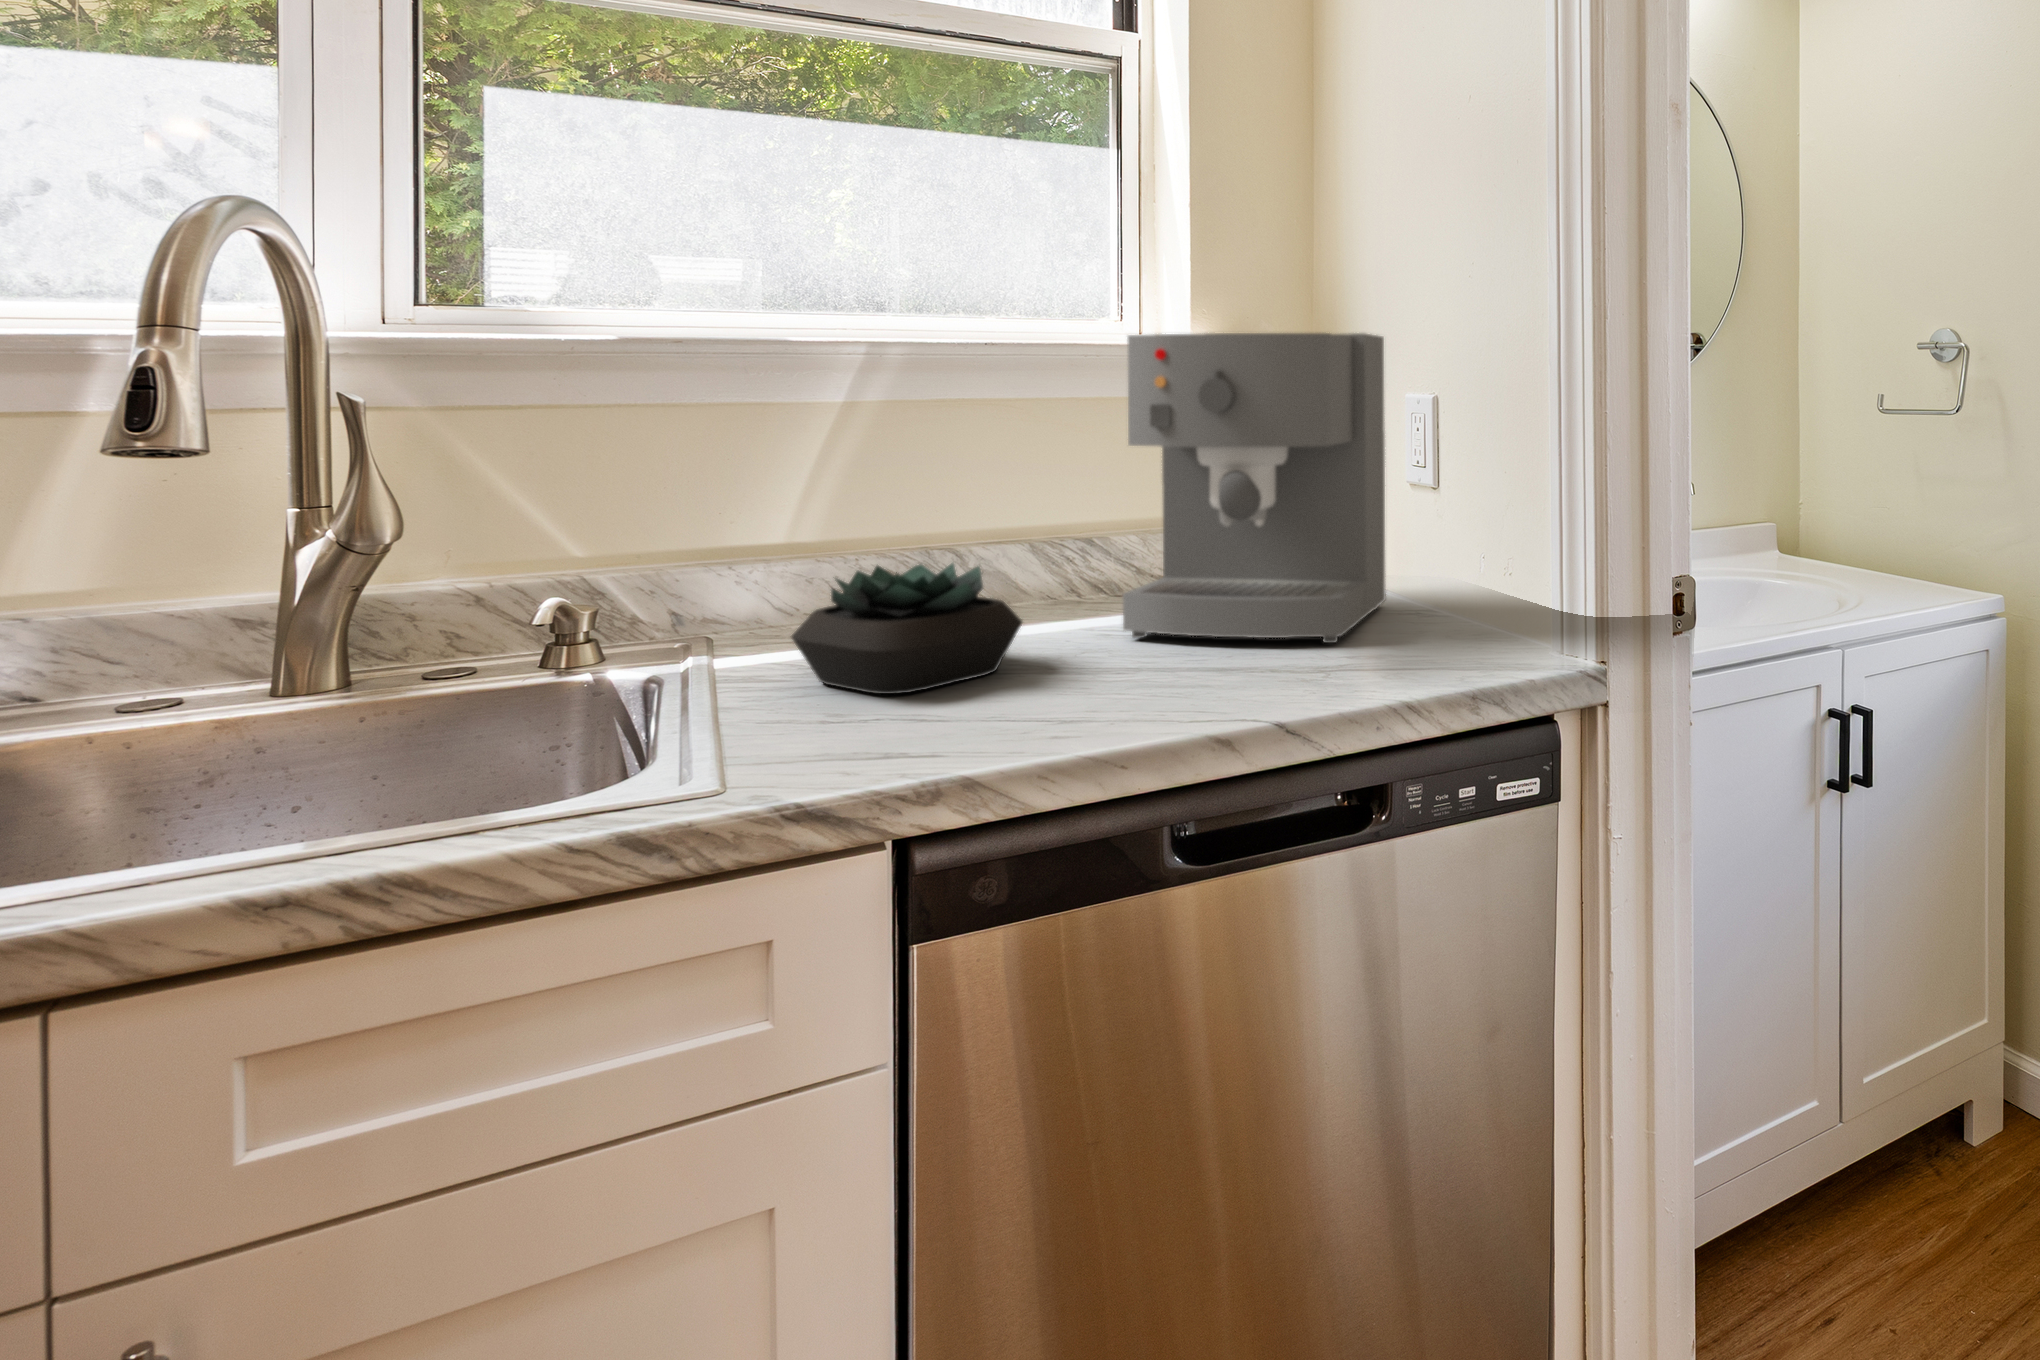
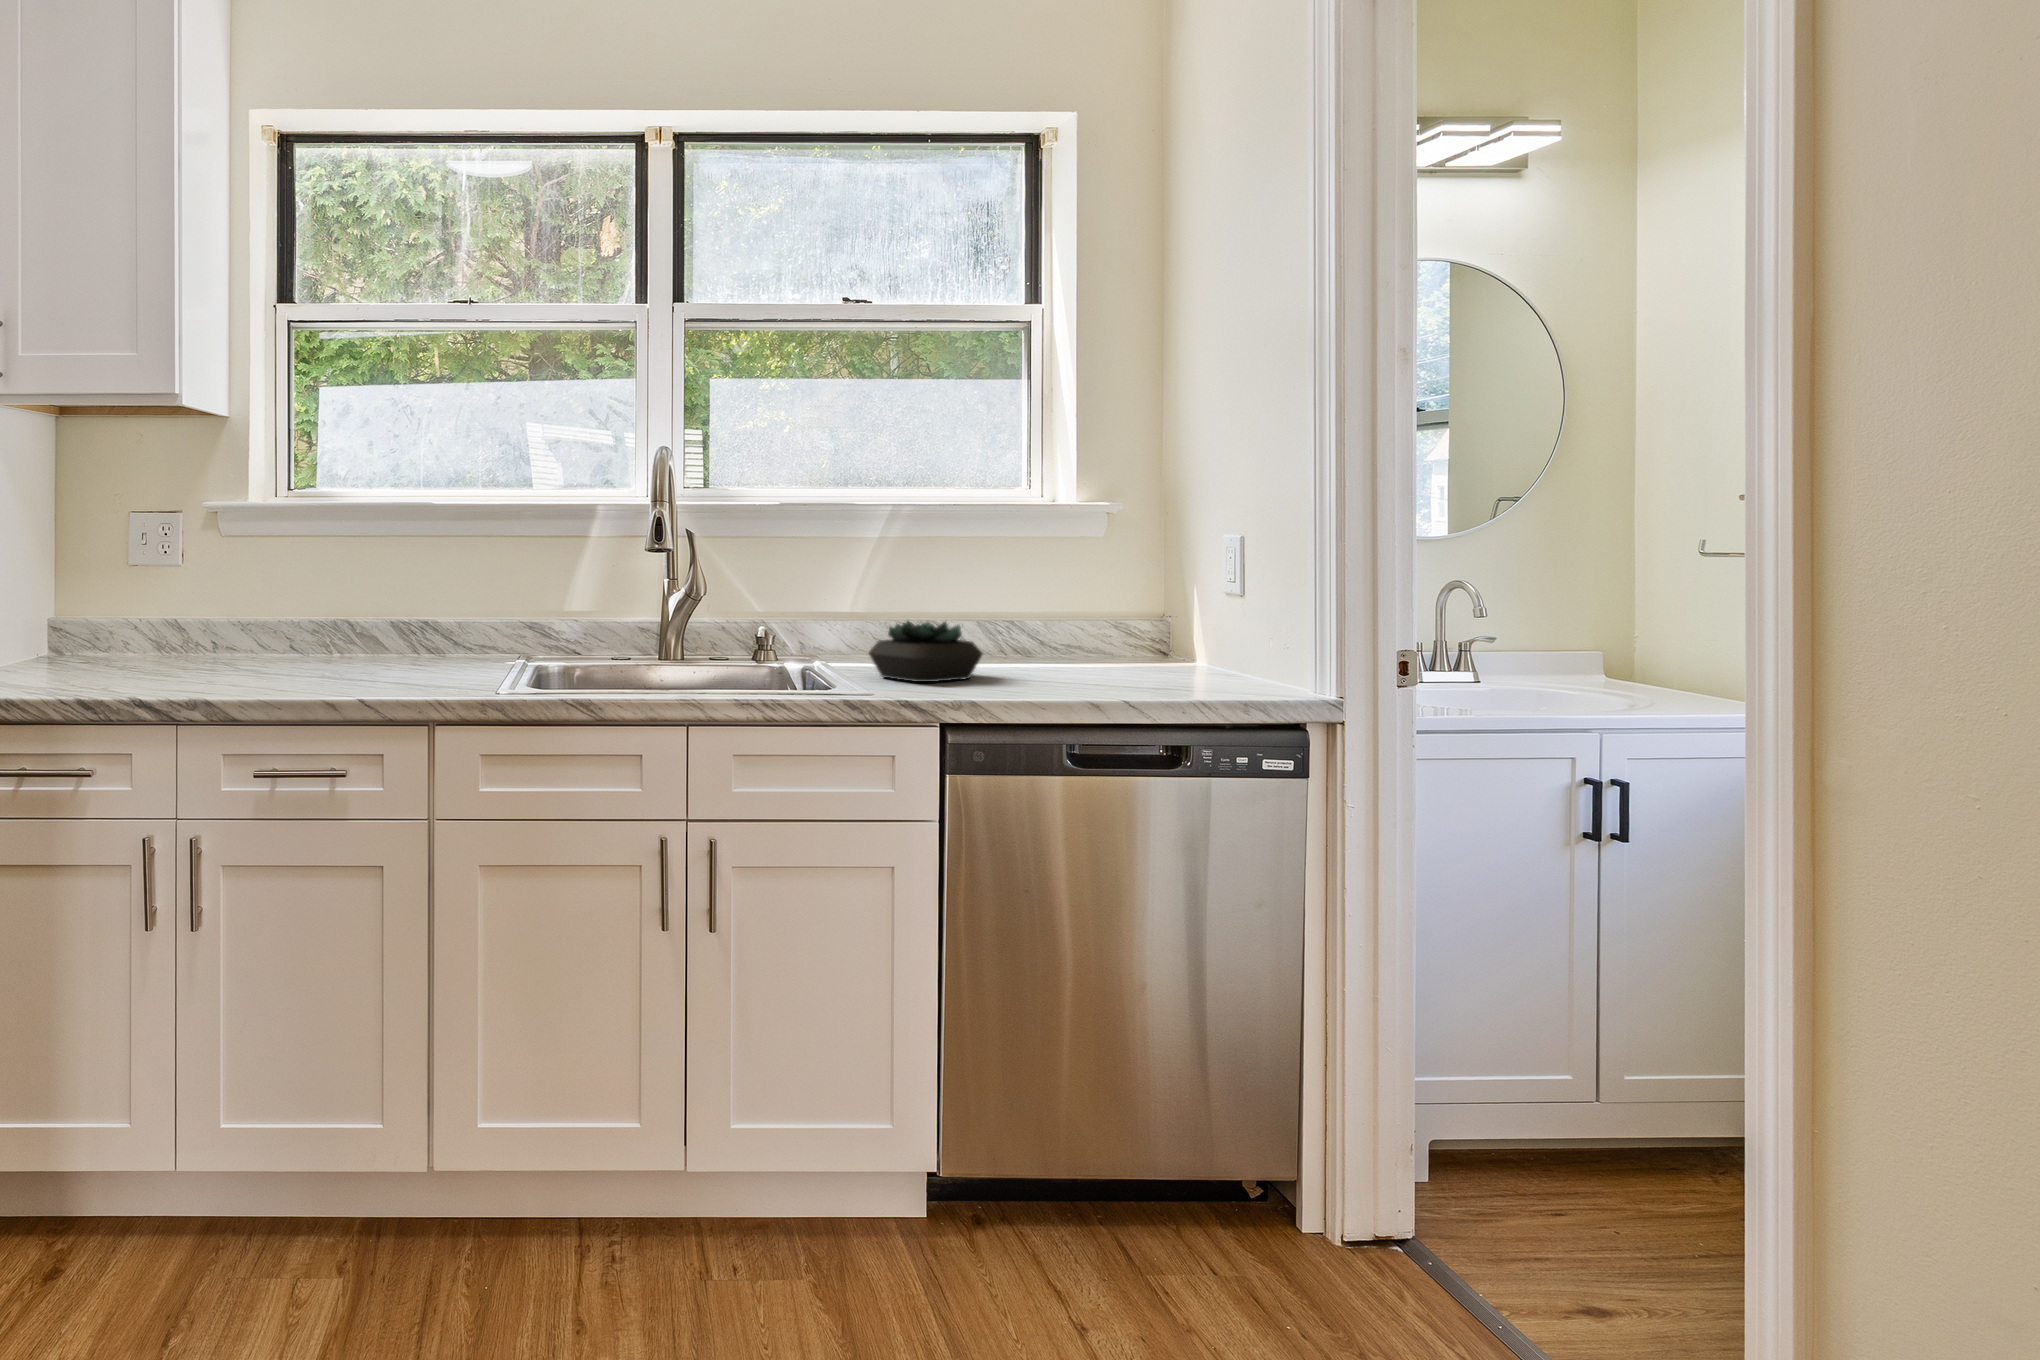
coffee maker: present [1123,333,1386,643] -> none [1038,491,1208,679]

